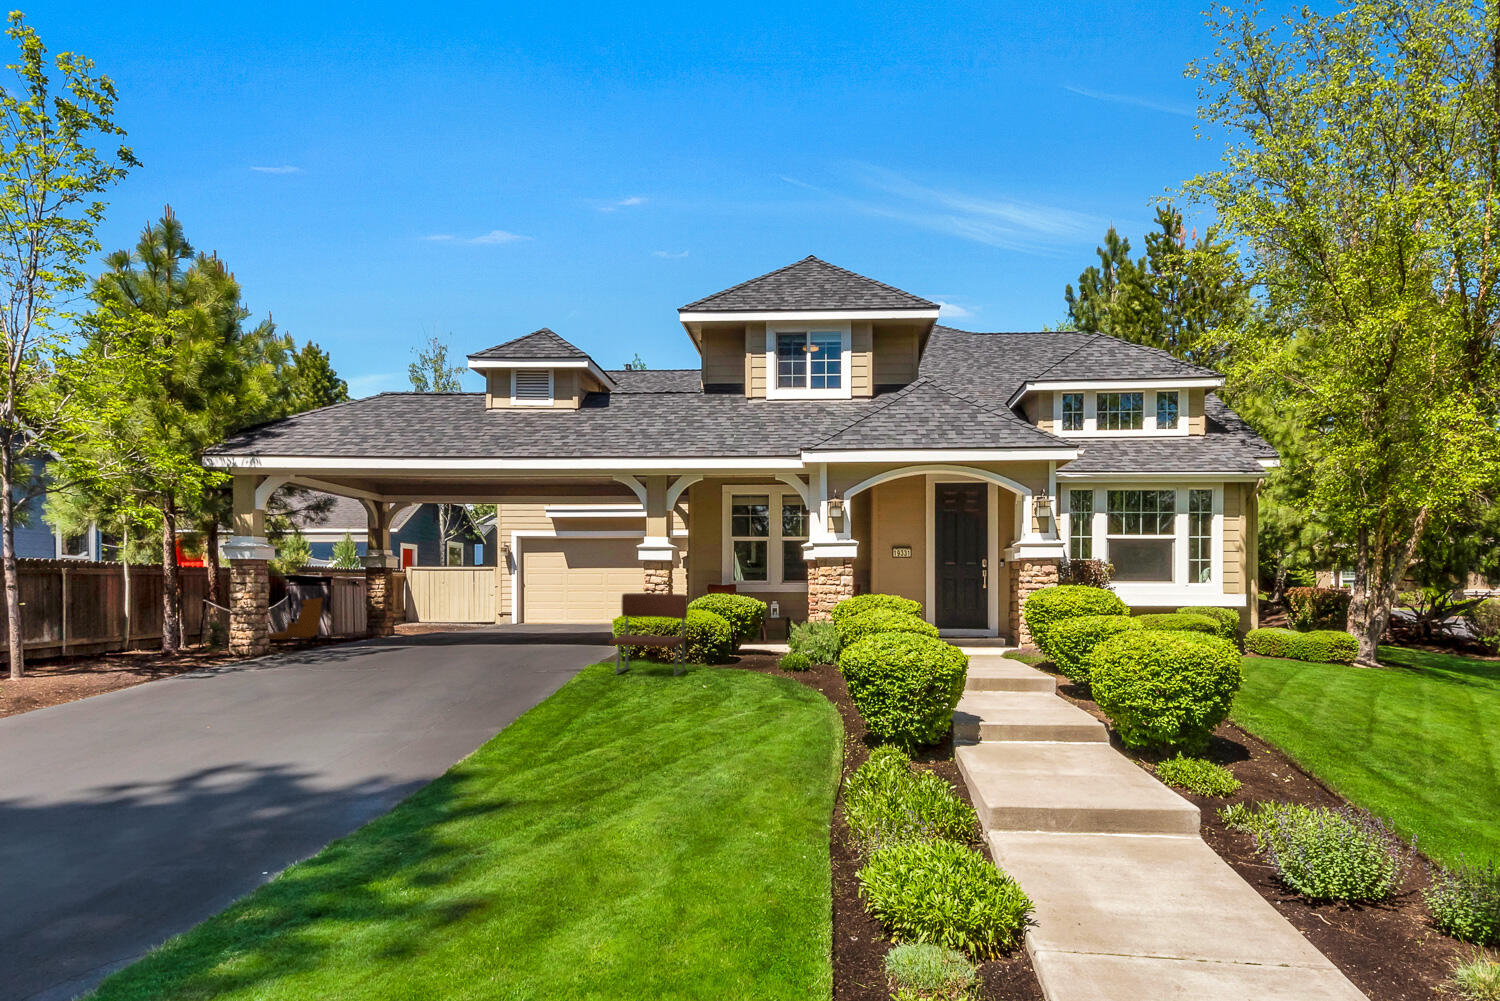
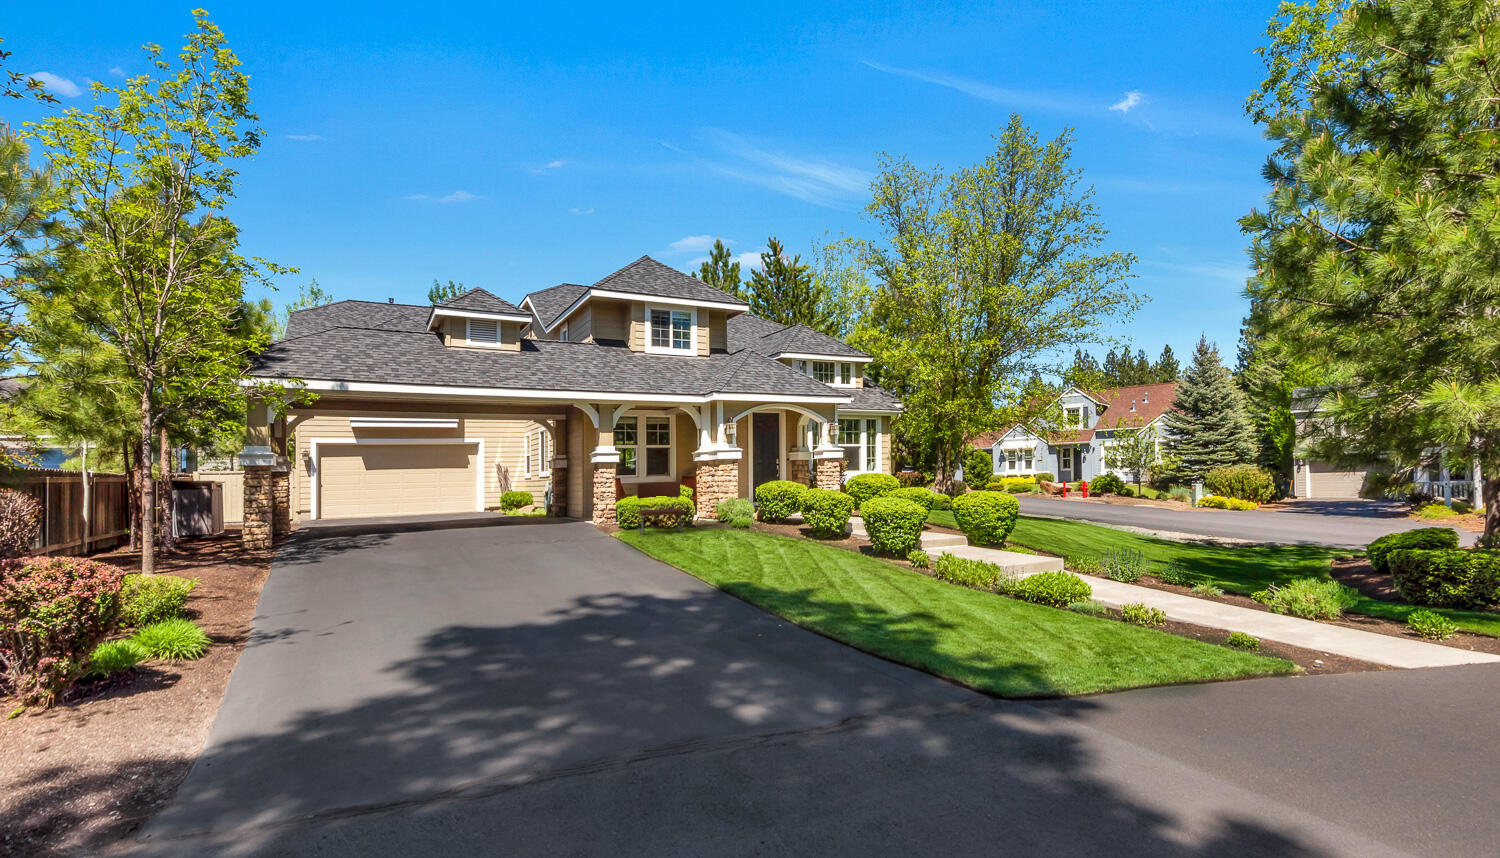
lounge chair: present [268,598,322,648] -> none [274,500,336,547]
decorative plant: present [203,620,226,656] -> none [231,523,258,555]

